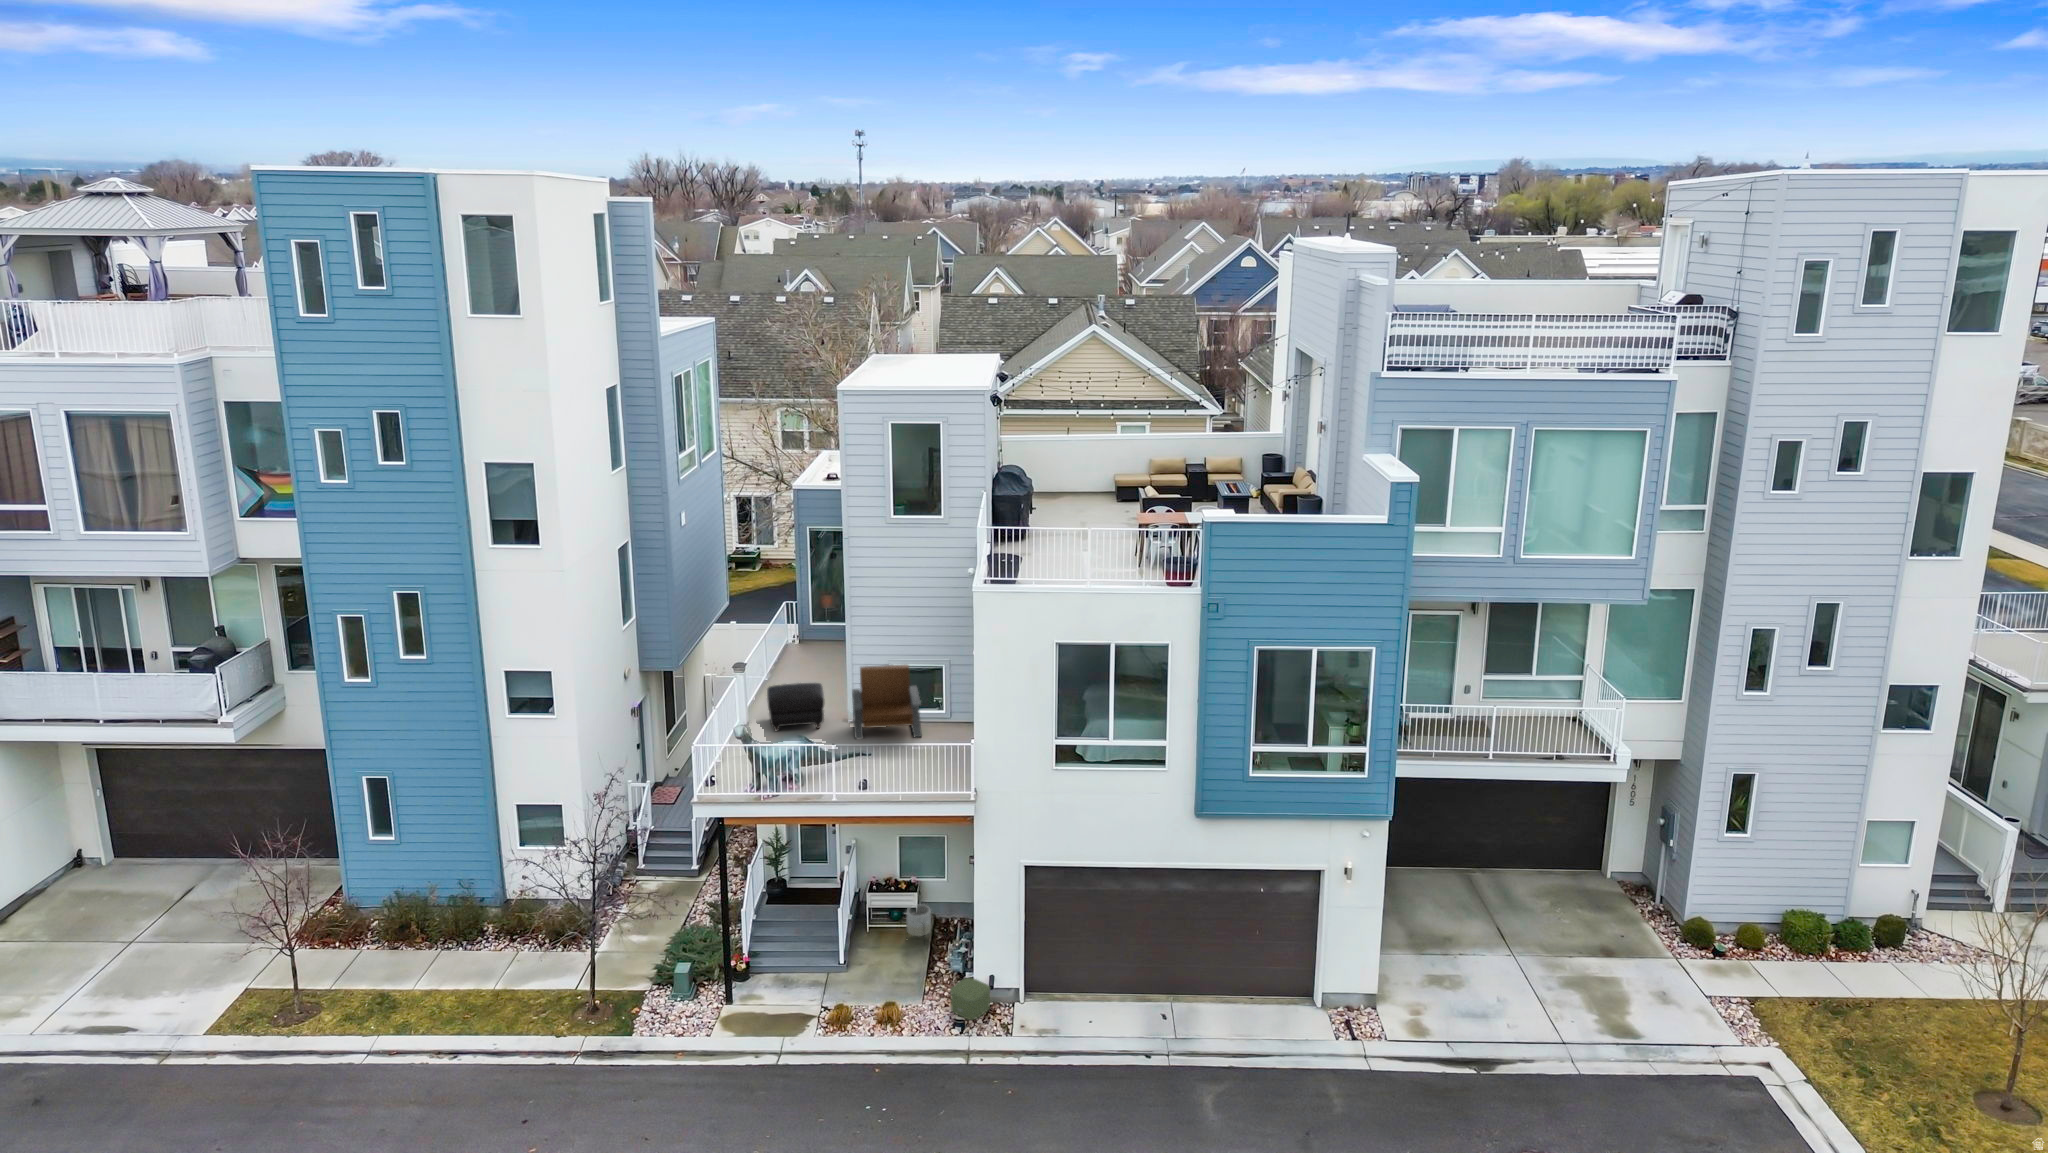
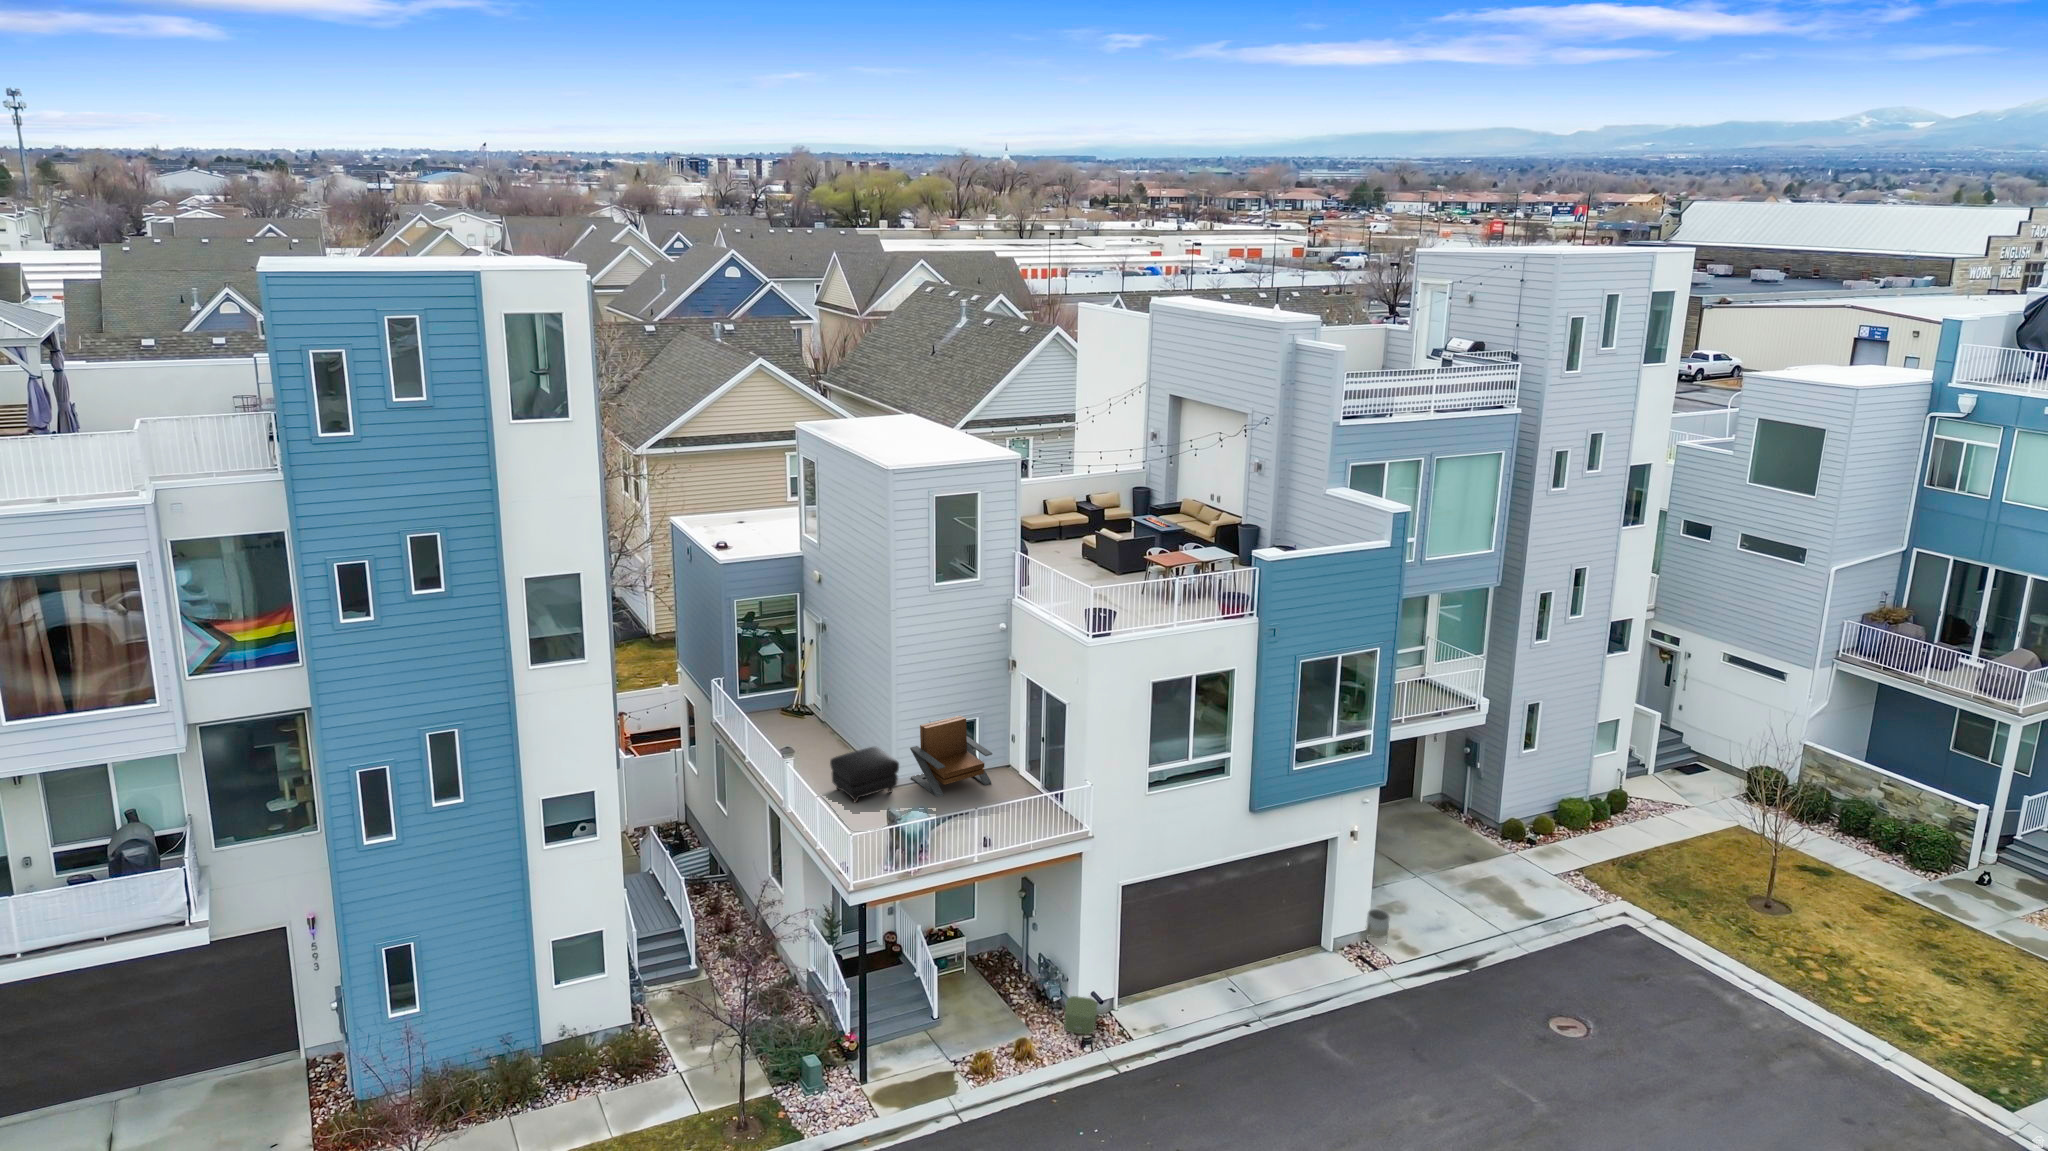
planter: present [906,904,931,936] -> present [1366,909,1390,938]

